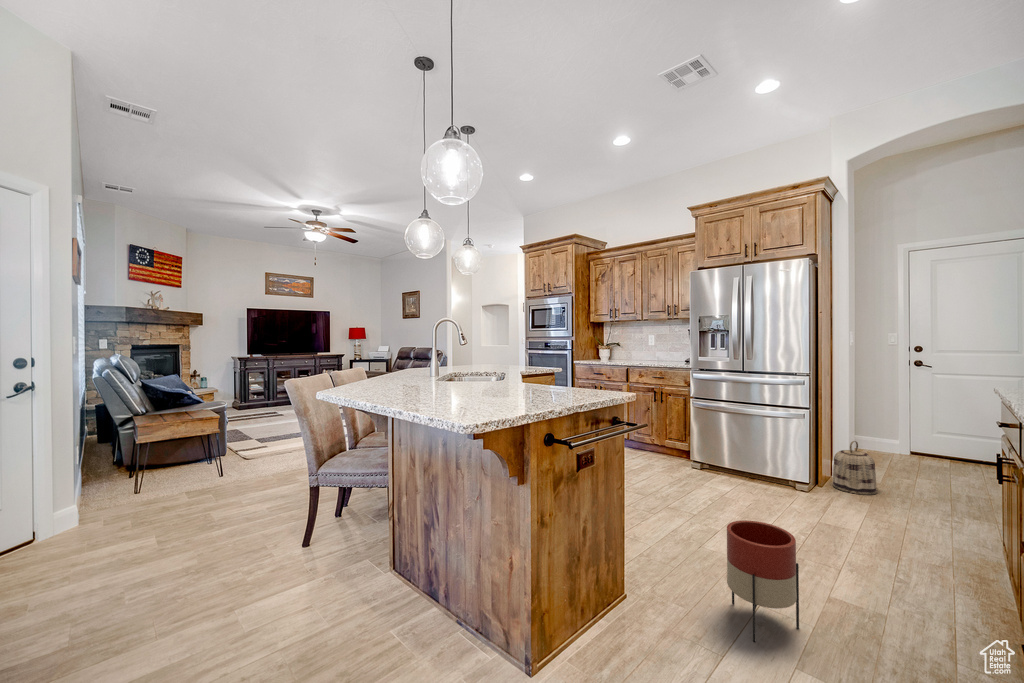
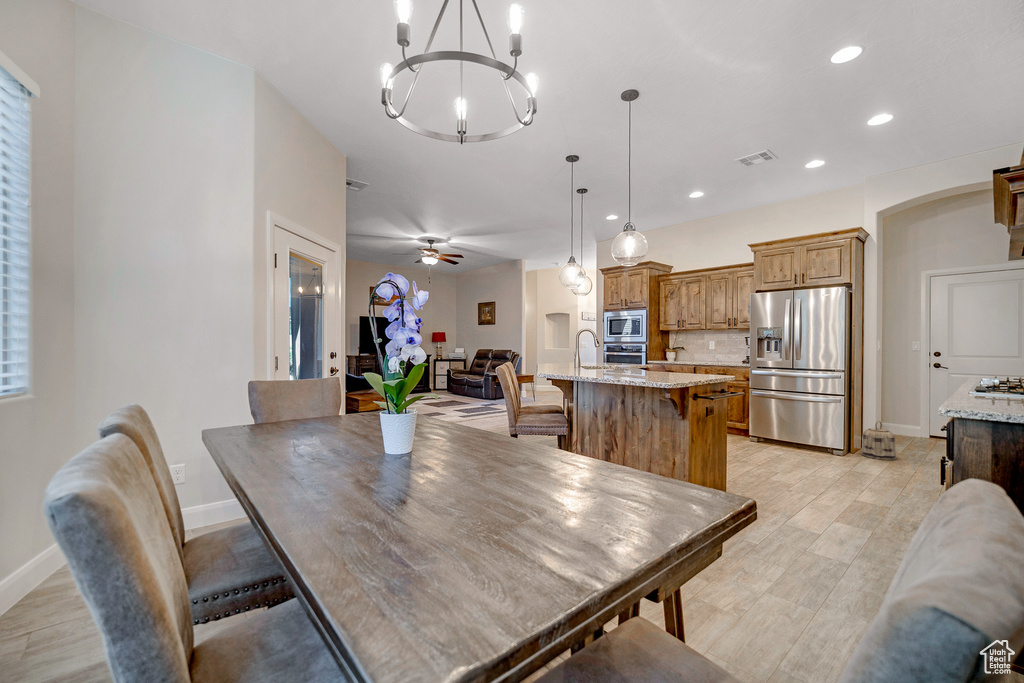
planter: present [727,520,799,642] -> none [796,452,842,516]

